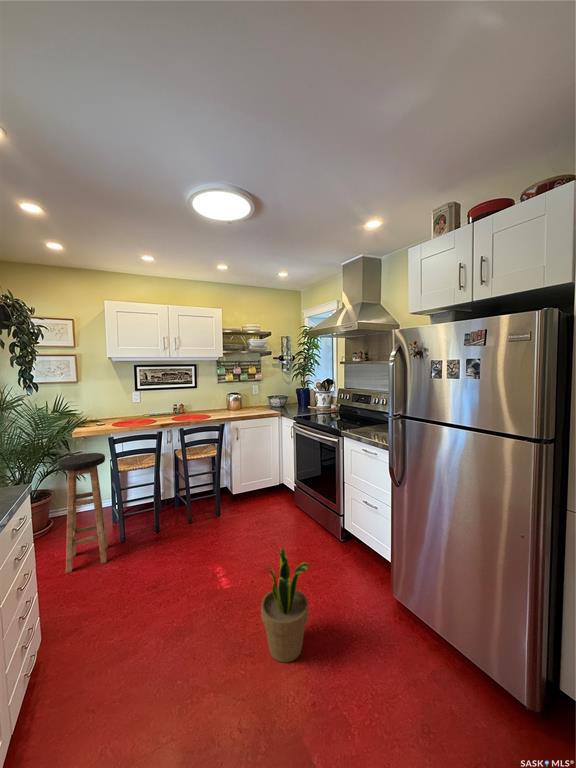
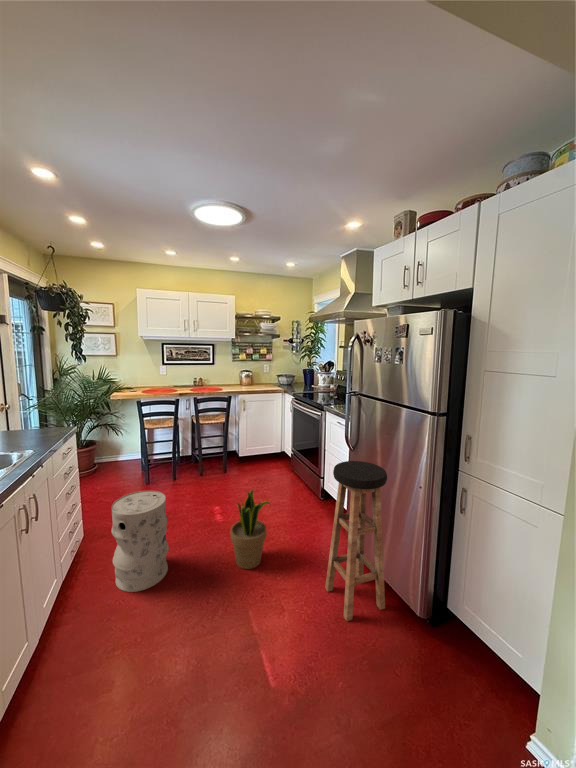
bar stool: present [59,453,108,573] -> present [325,461,387,621]
trash can: none [95,567,178,735] -> present [111,491,169,592]

